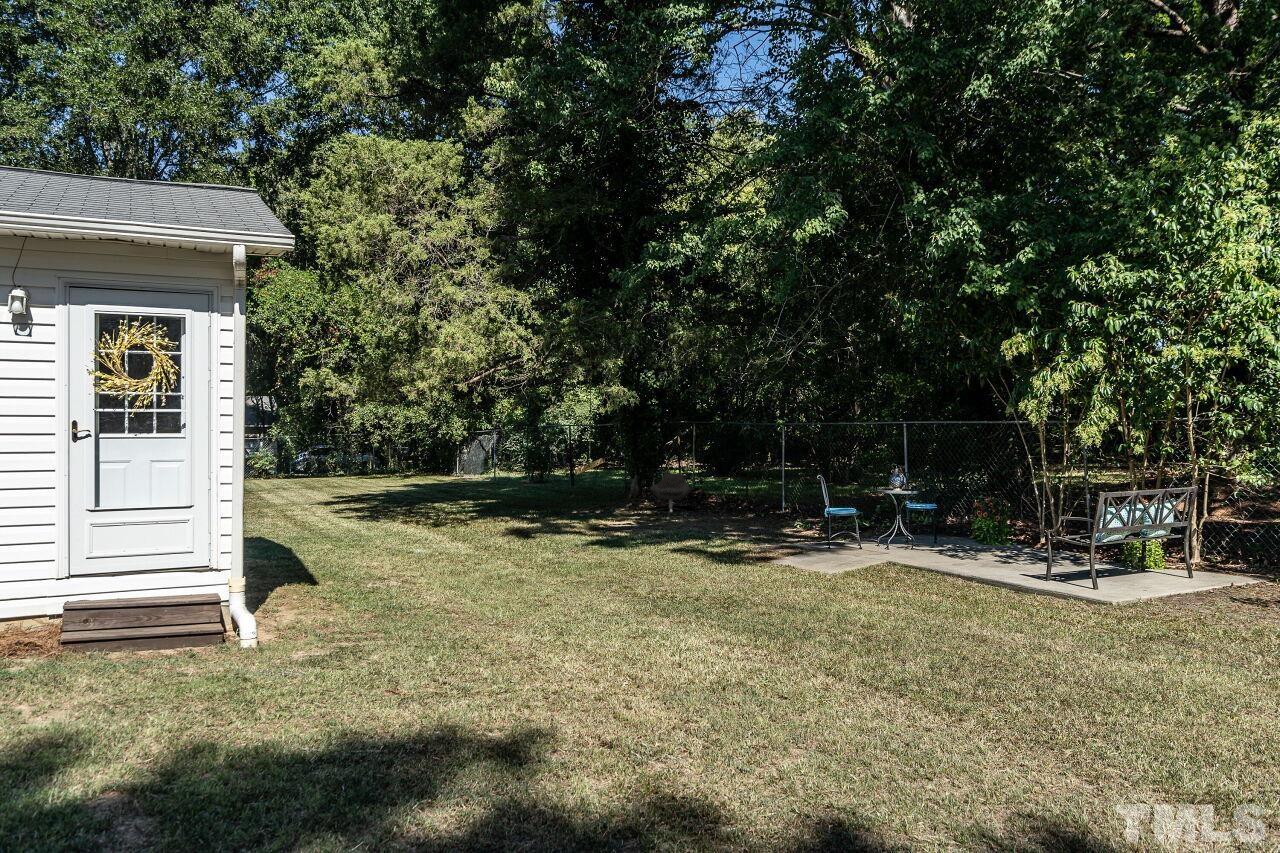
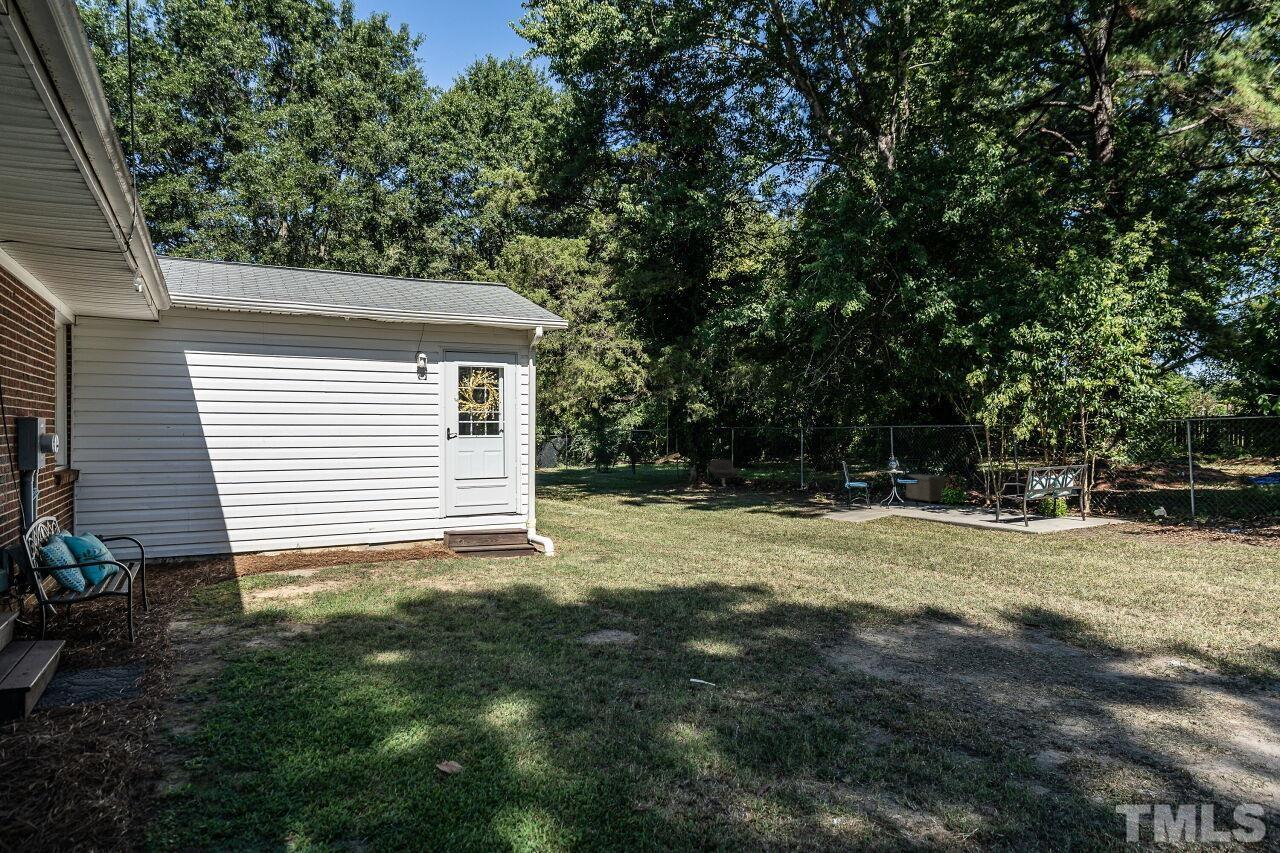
storage bench: none [921,498,980,542] -> present [906,474,946,503]

